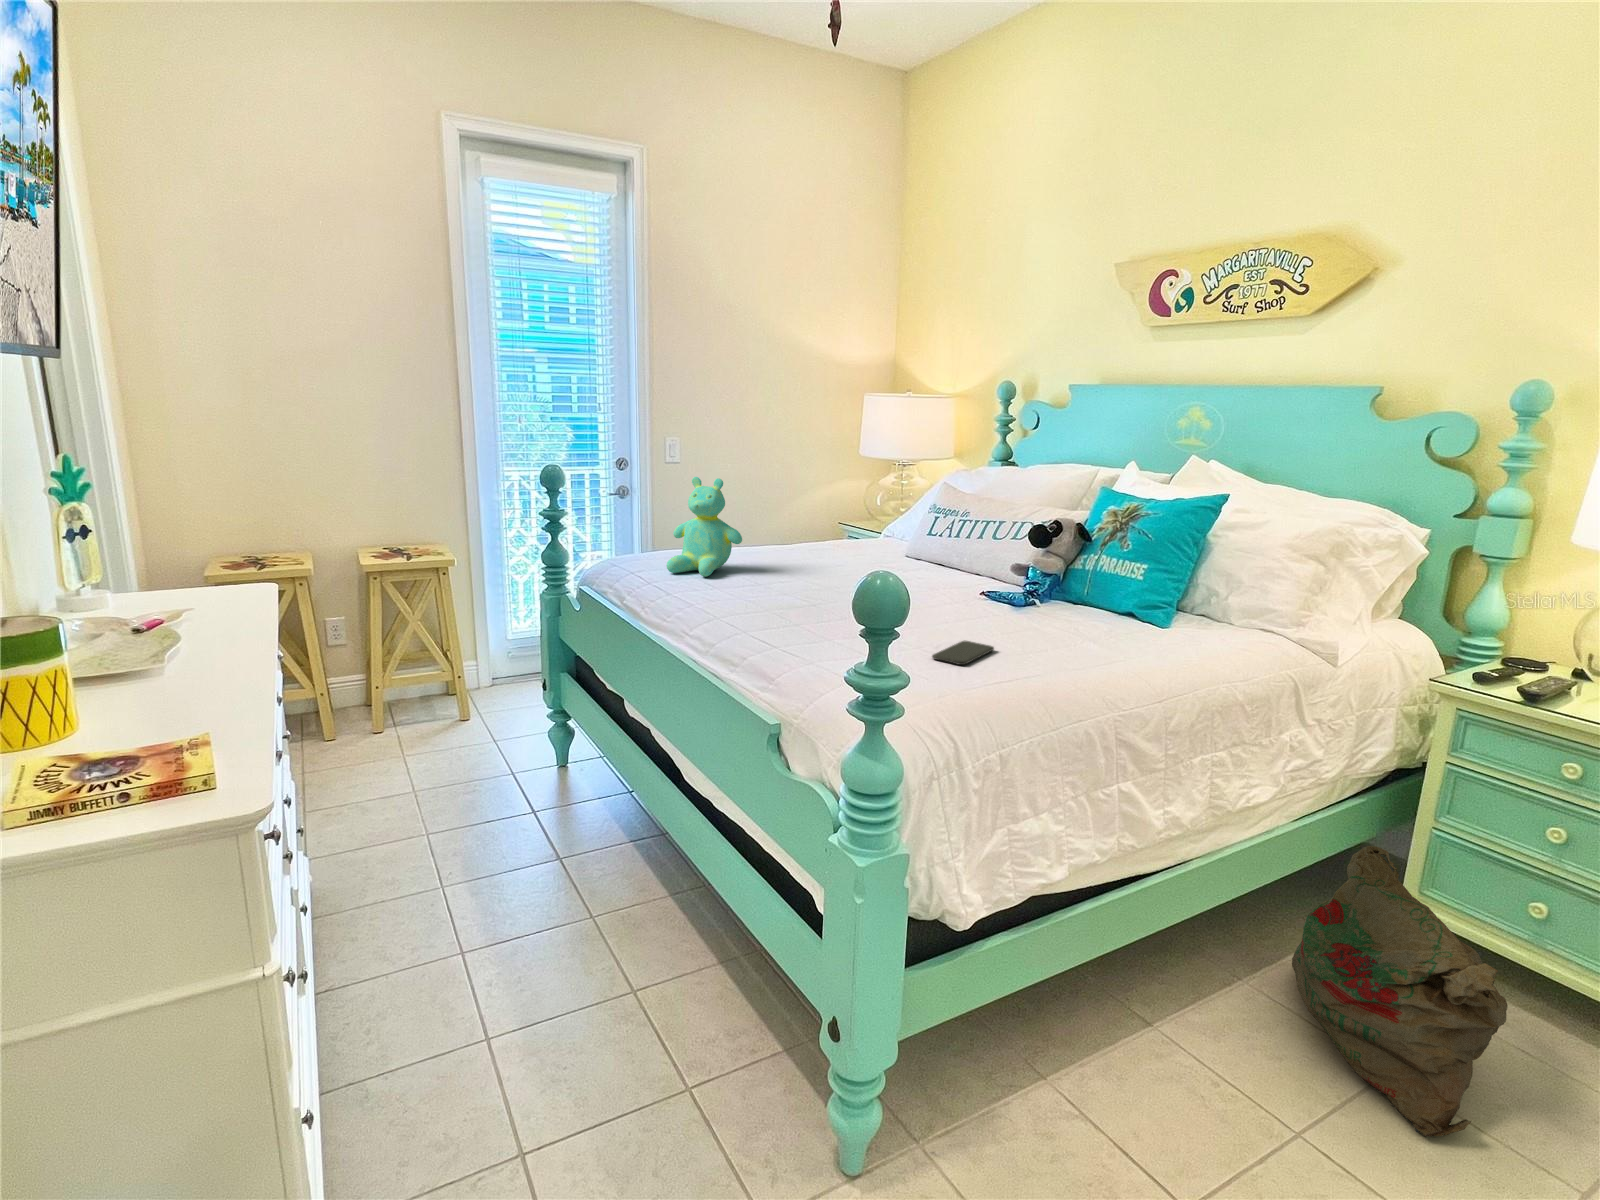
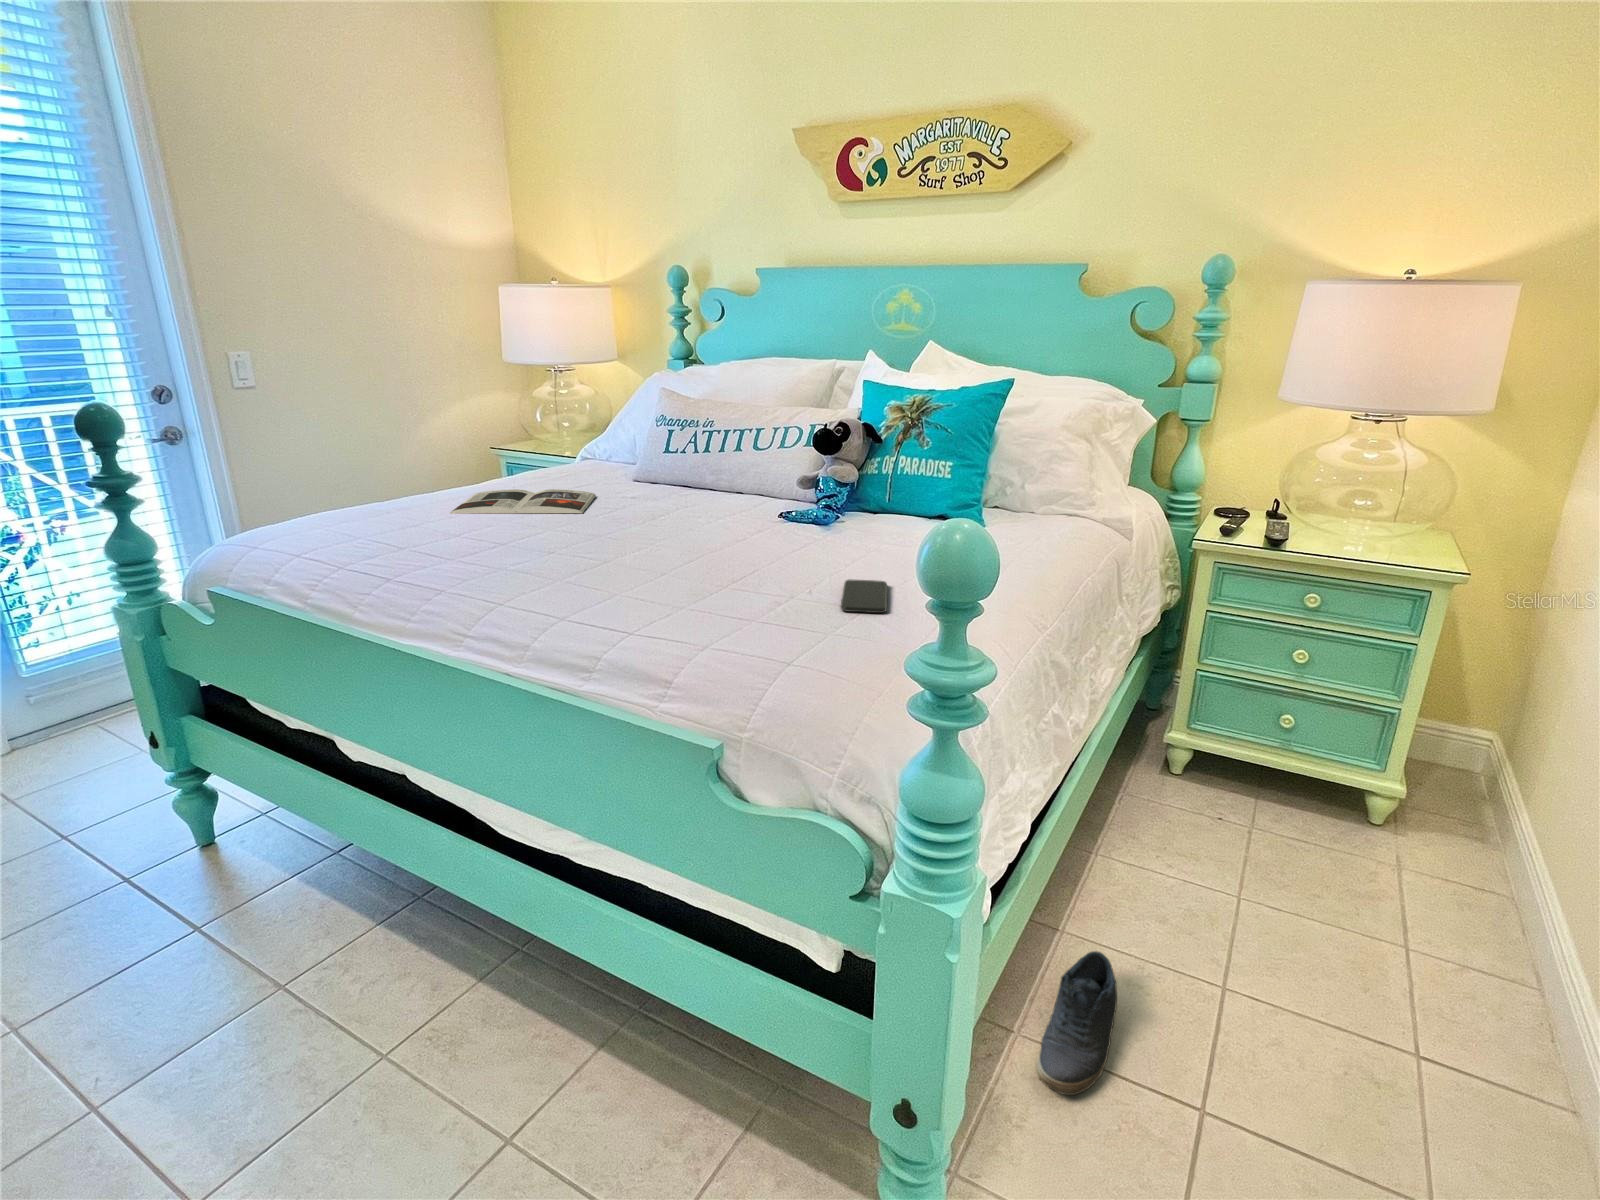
teddy bear: present [667,477,742,577] -> none [343,405,459,550]
magazine: none [749,549,862,571] -> present [450,489,596,514]
bag: present [1292,846,1508,1137] -> none [1127,699,1351,944]
shoe: none [1026,1032,1154,1136] -> present [1036,951,1117,1095]

